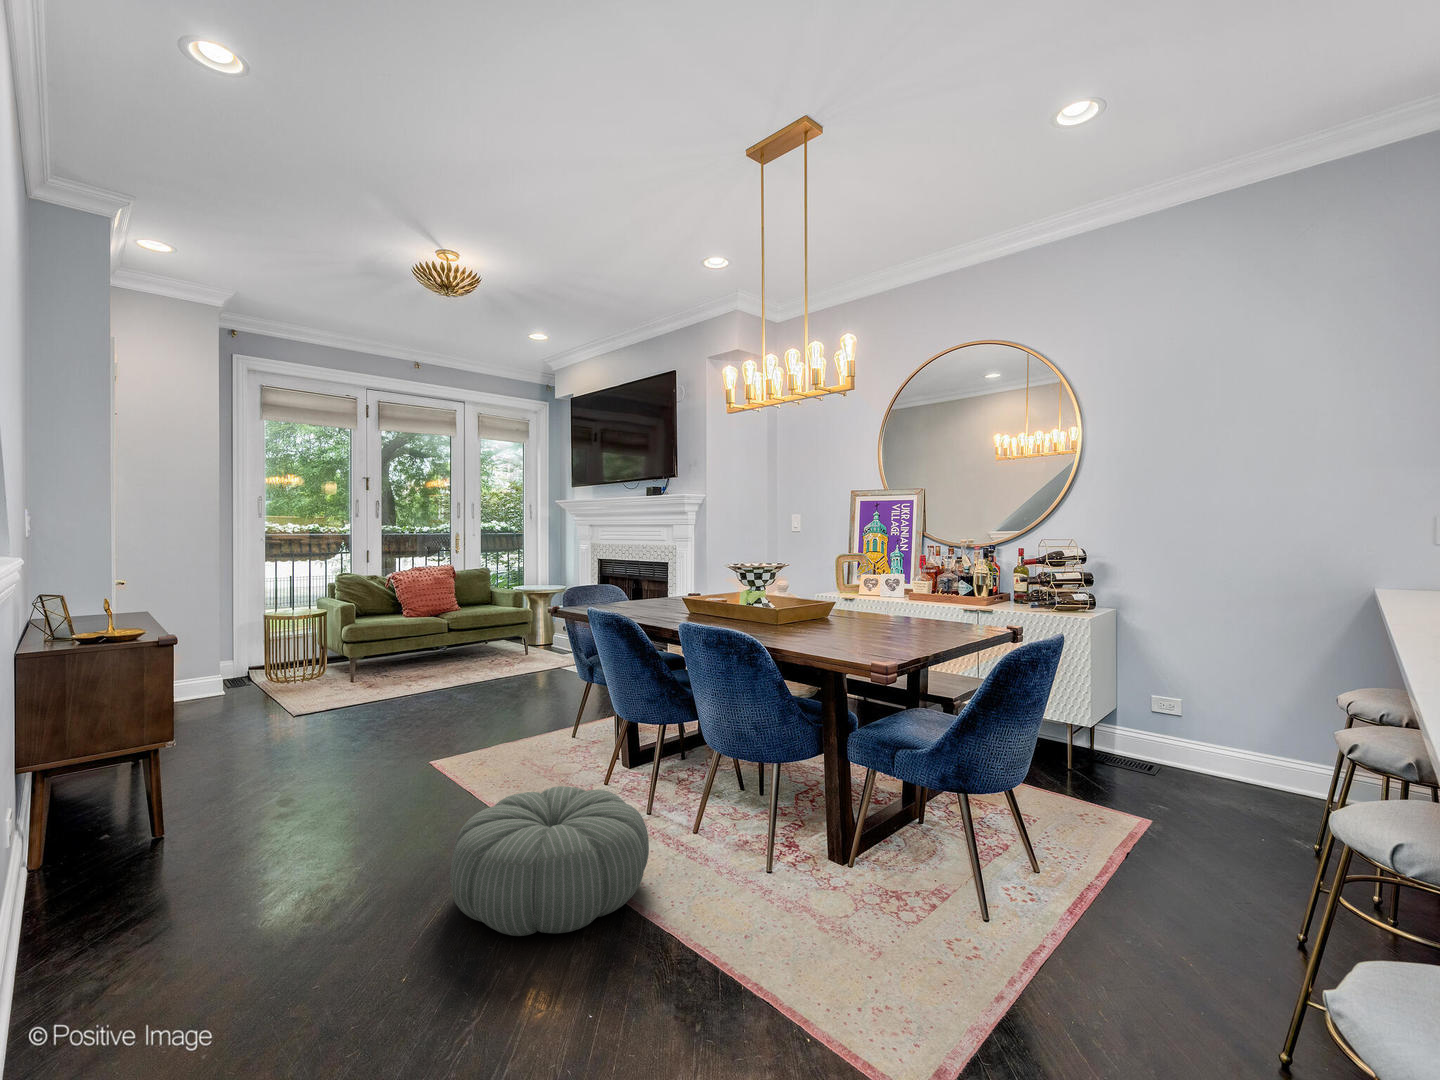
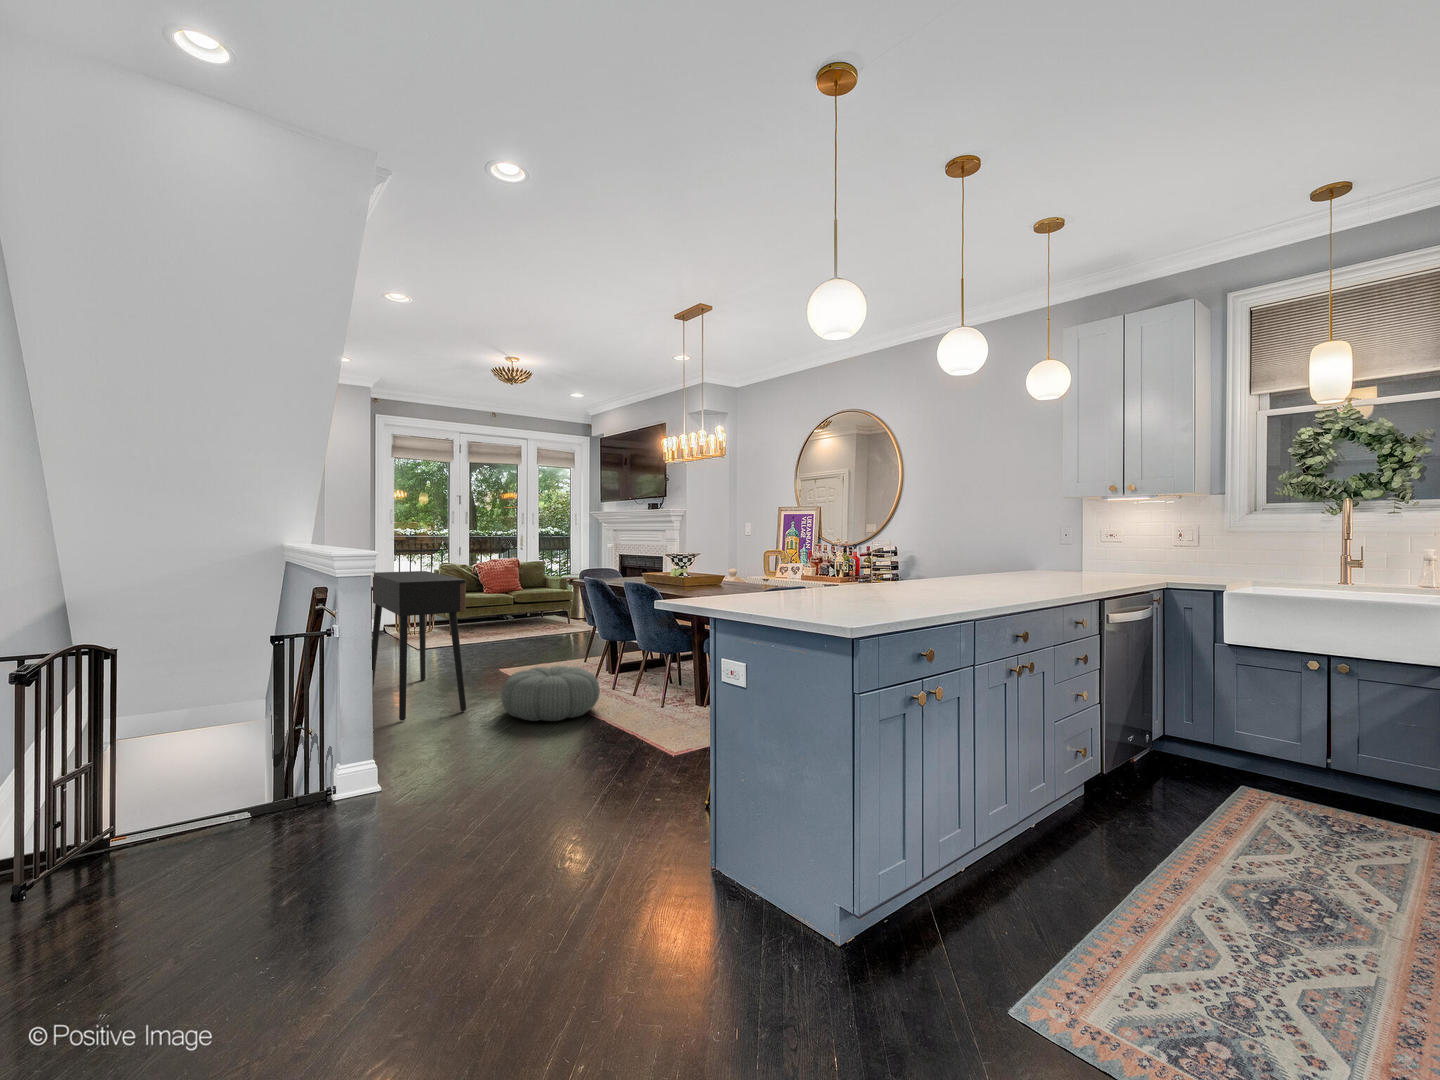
console table: none [176,600,373,952] -> present [370,571,466,721]

